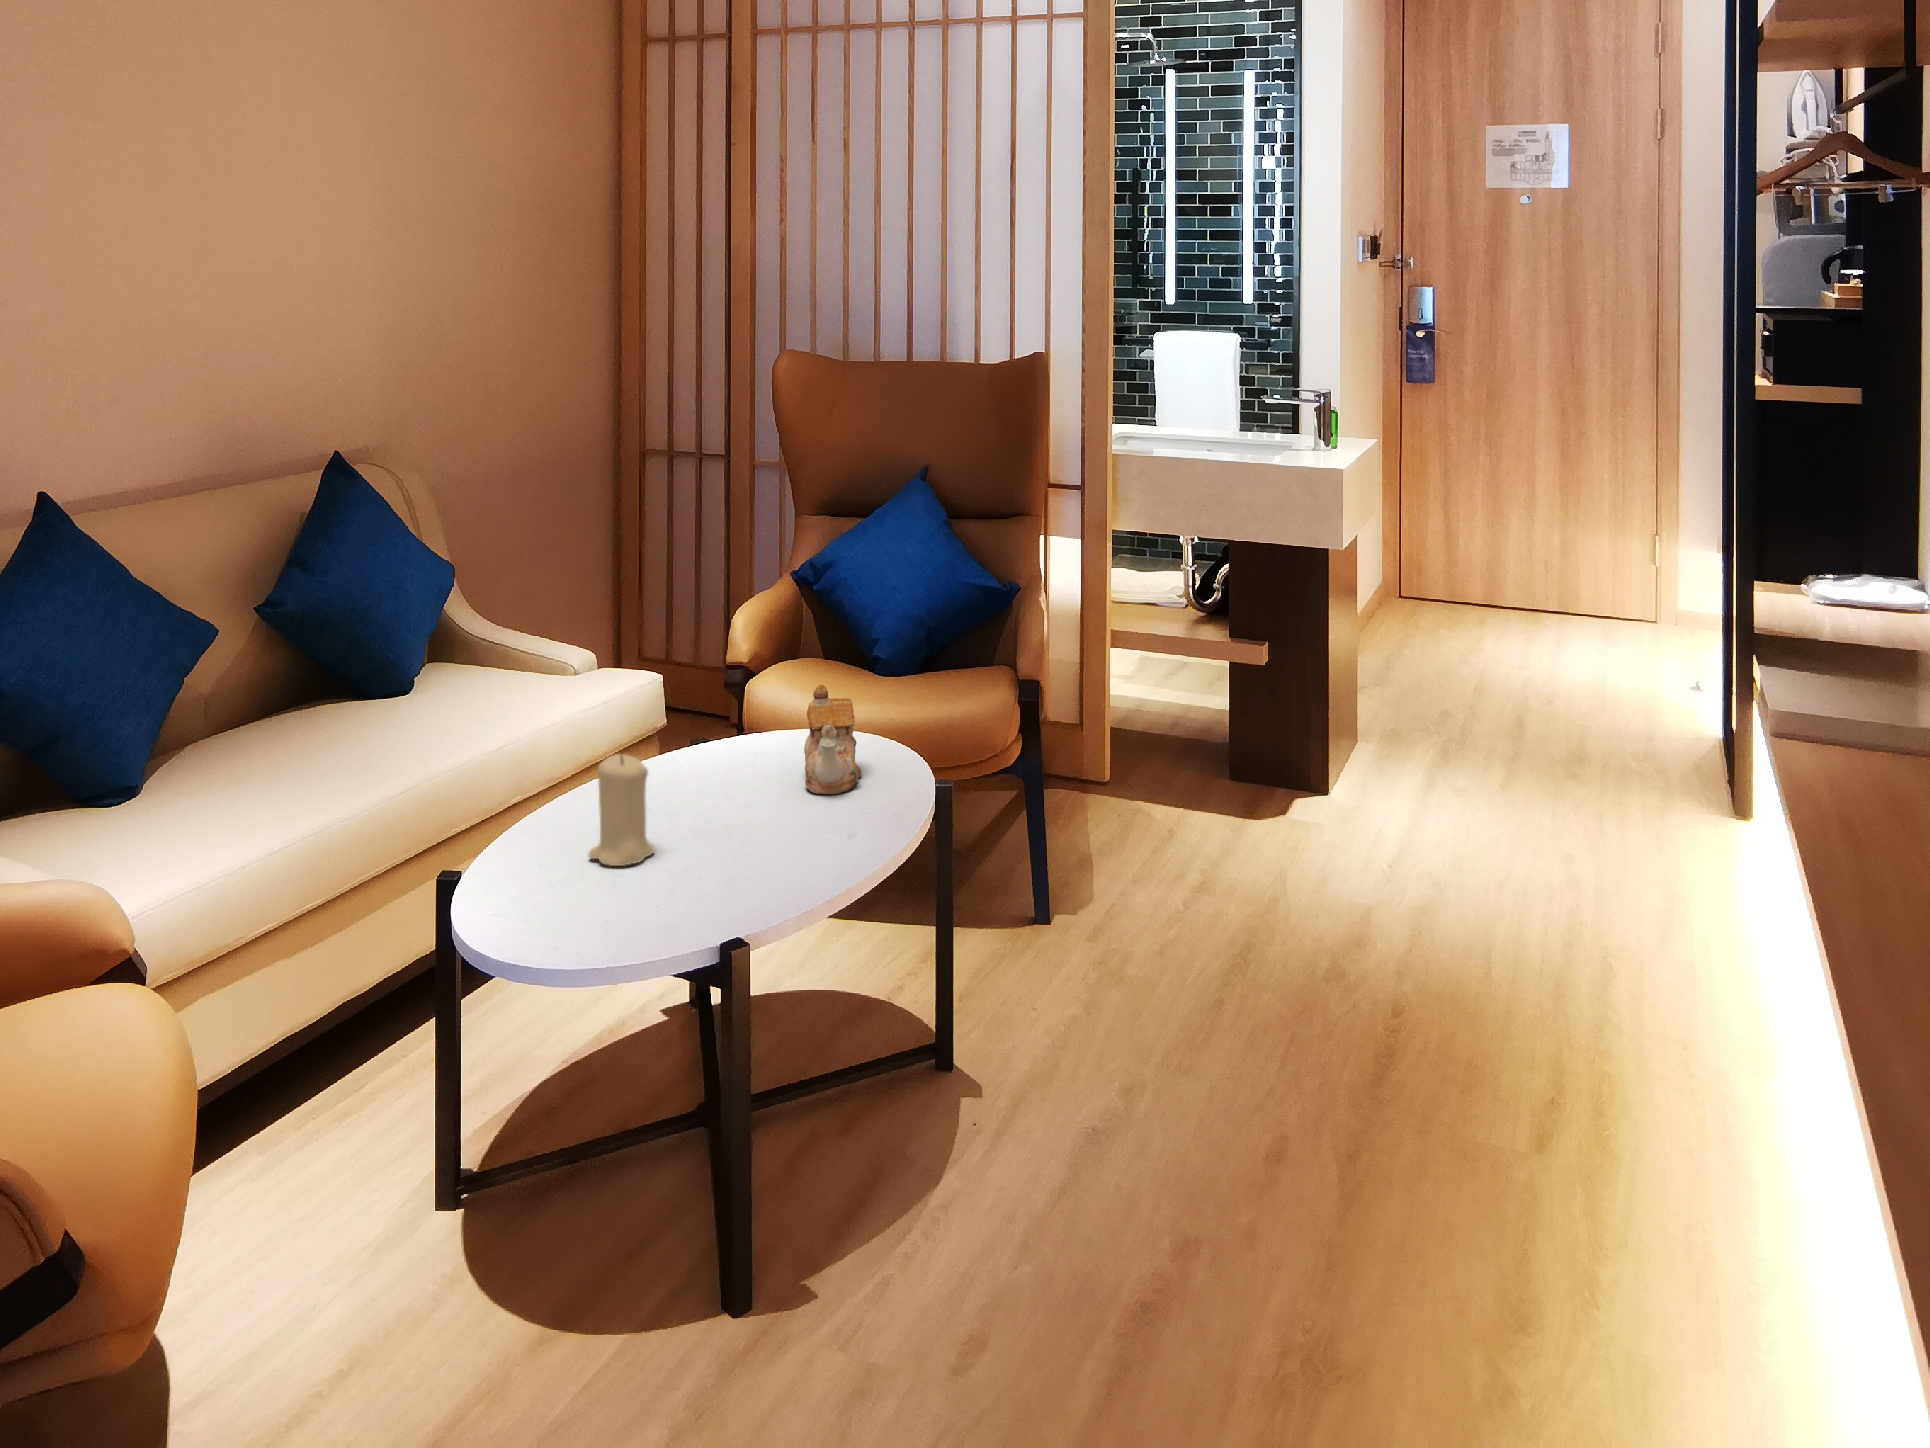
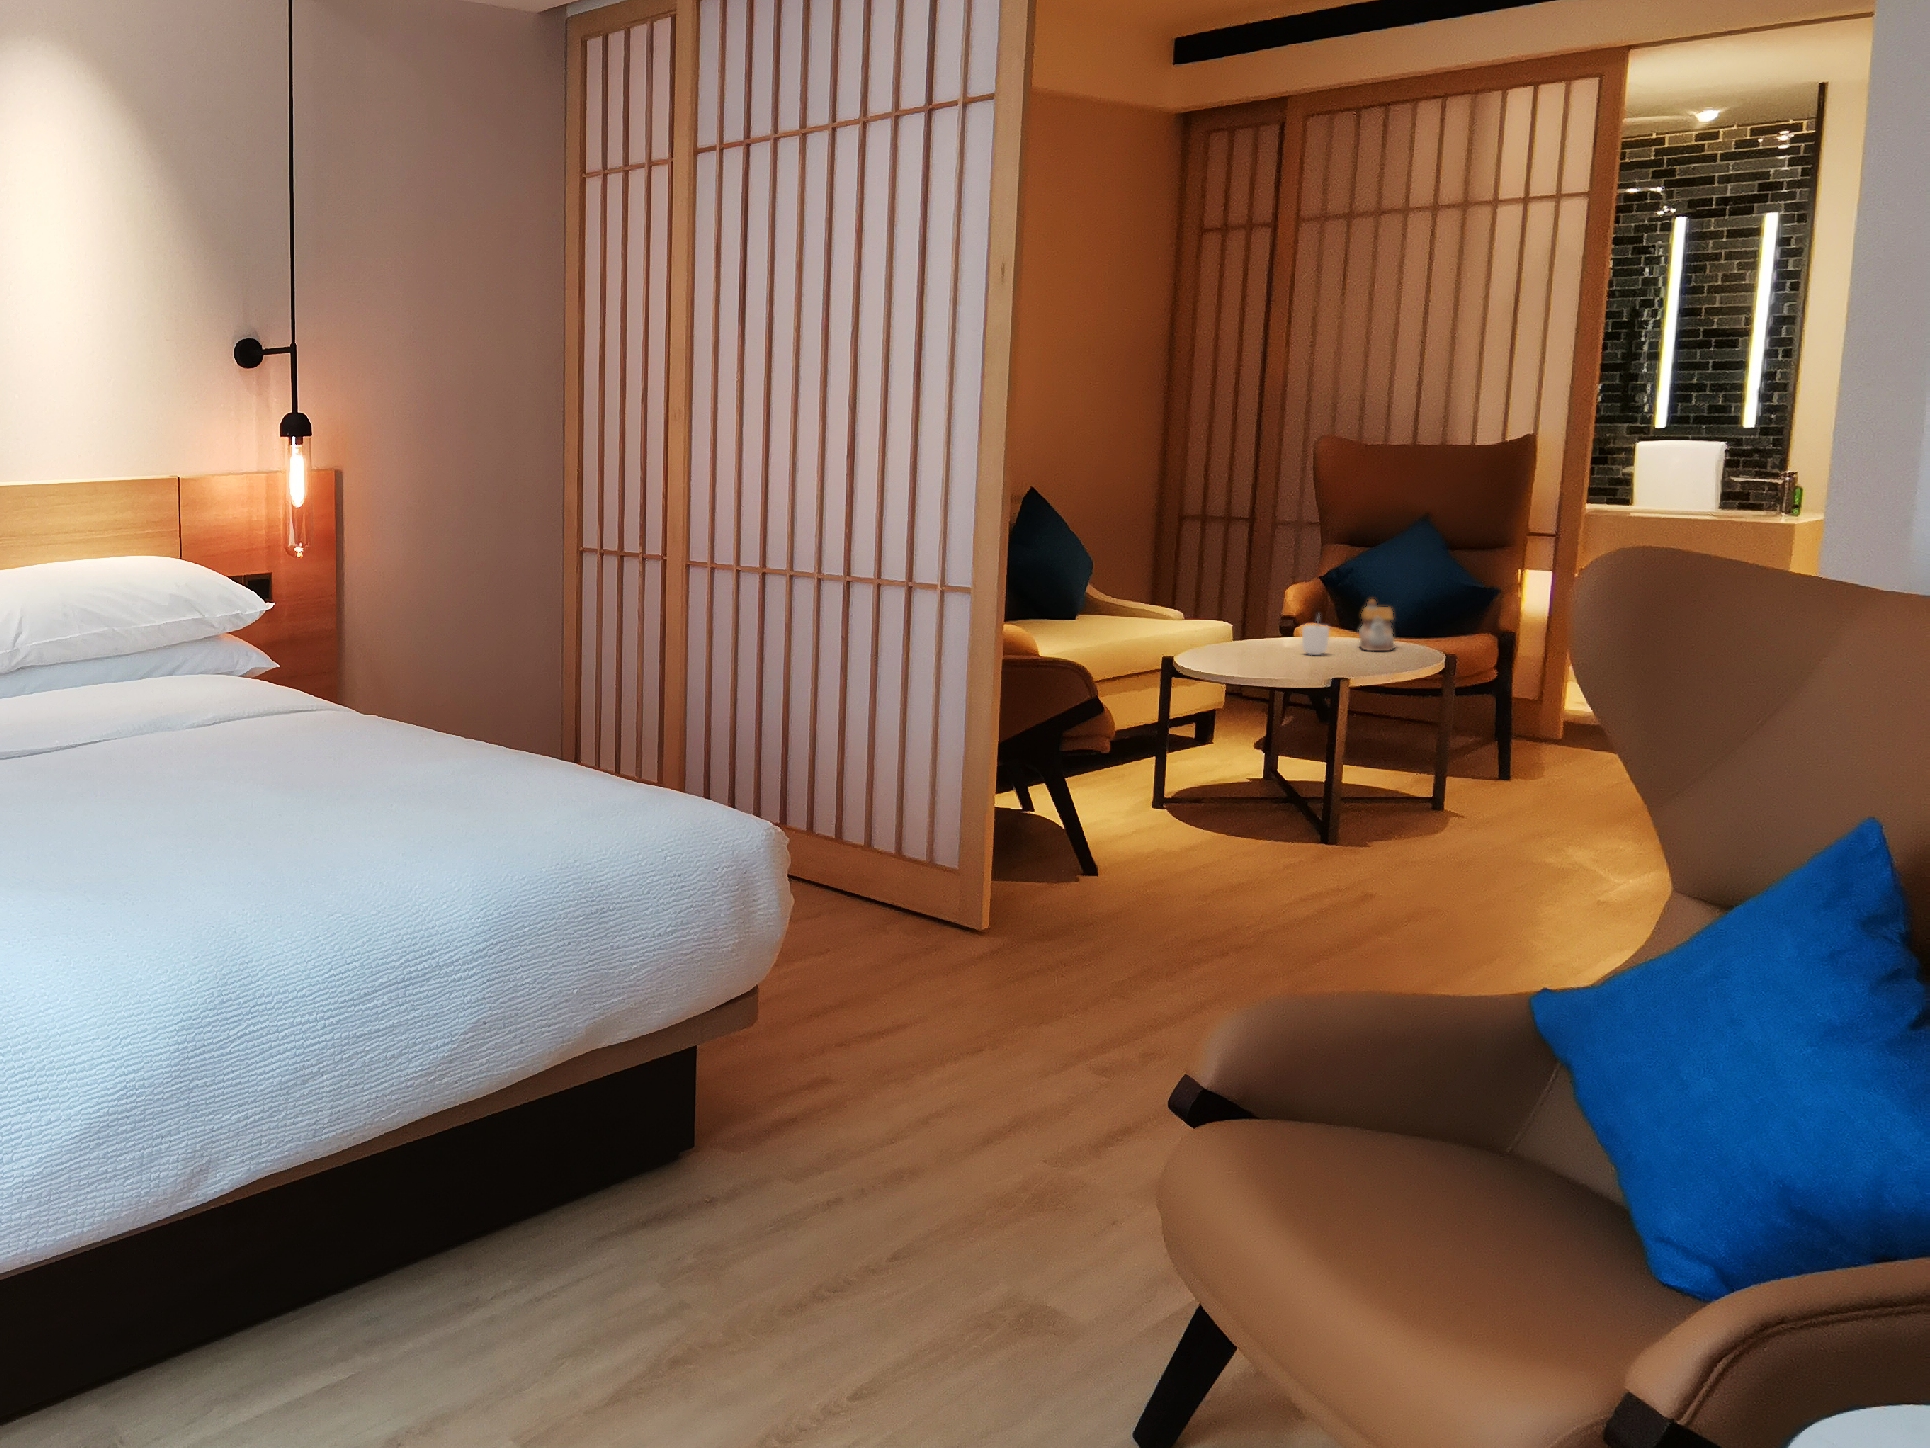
cup: none [700,734,745,824] -> present [1302,625,1329,655]
candle: present [589,754,654,866] -> none [1243,610,1280,660]

